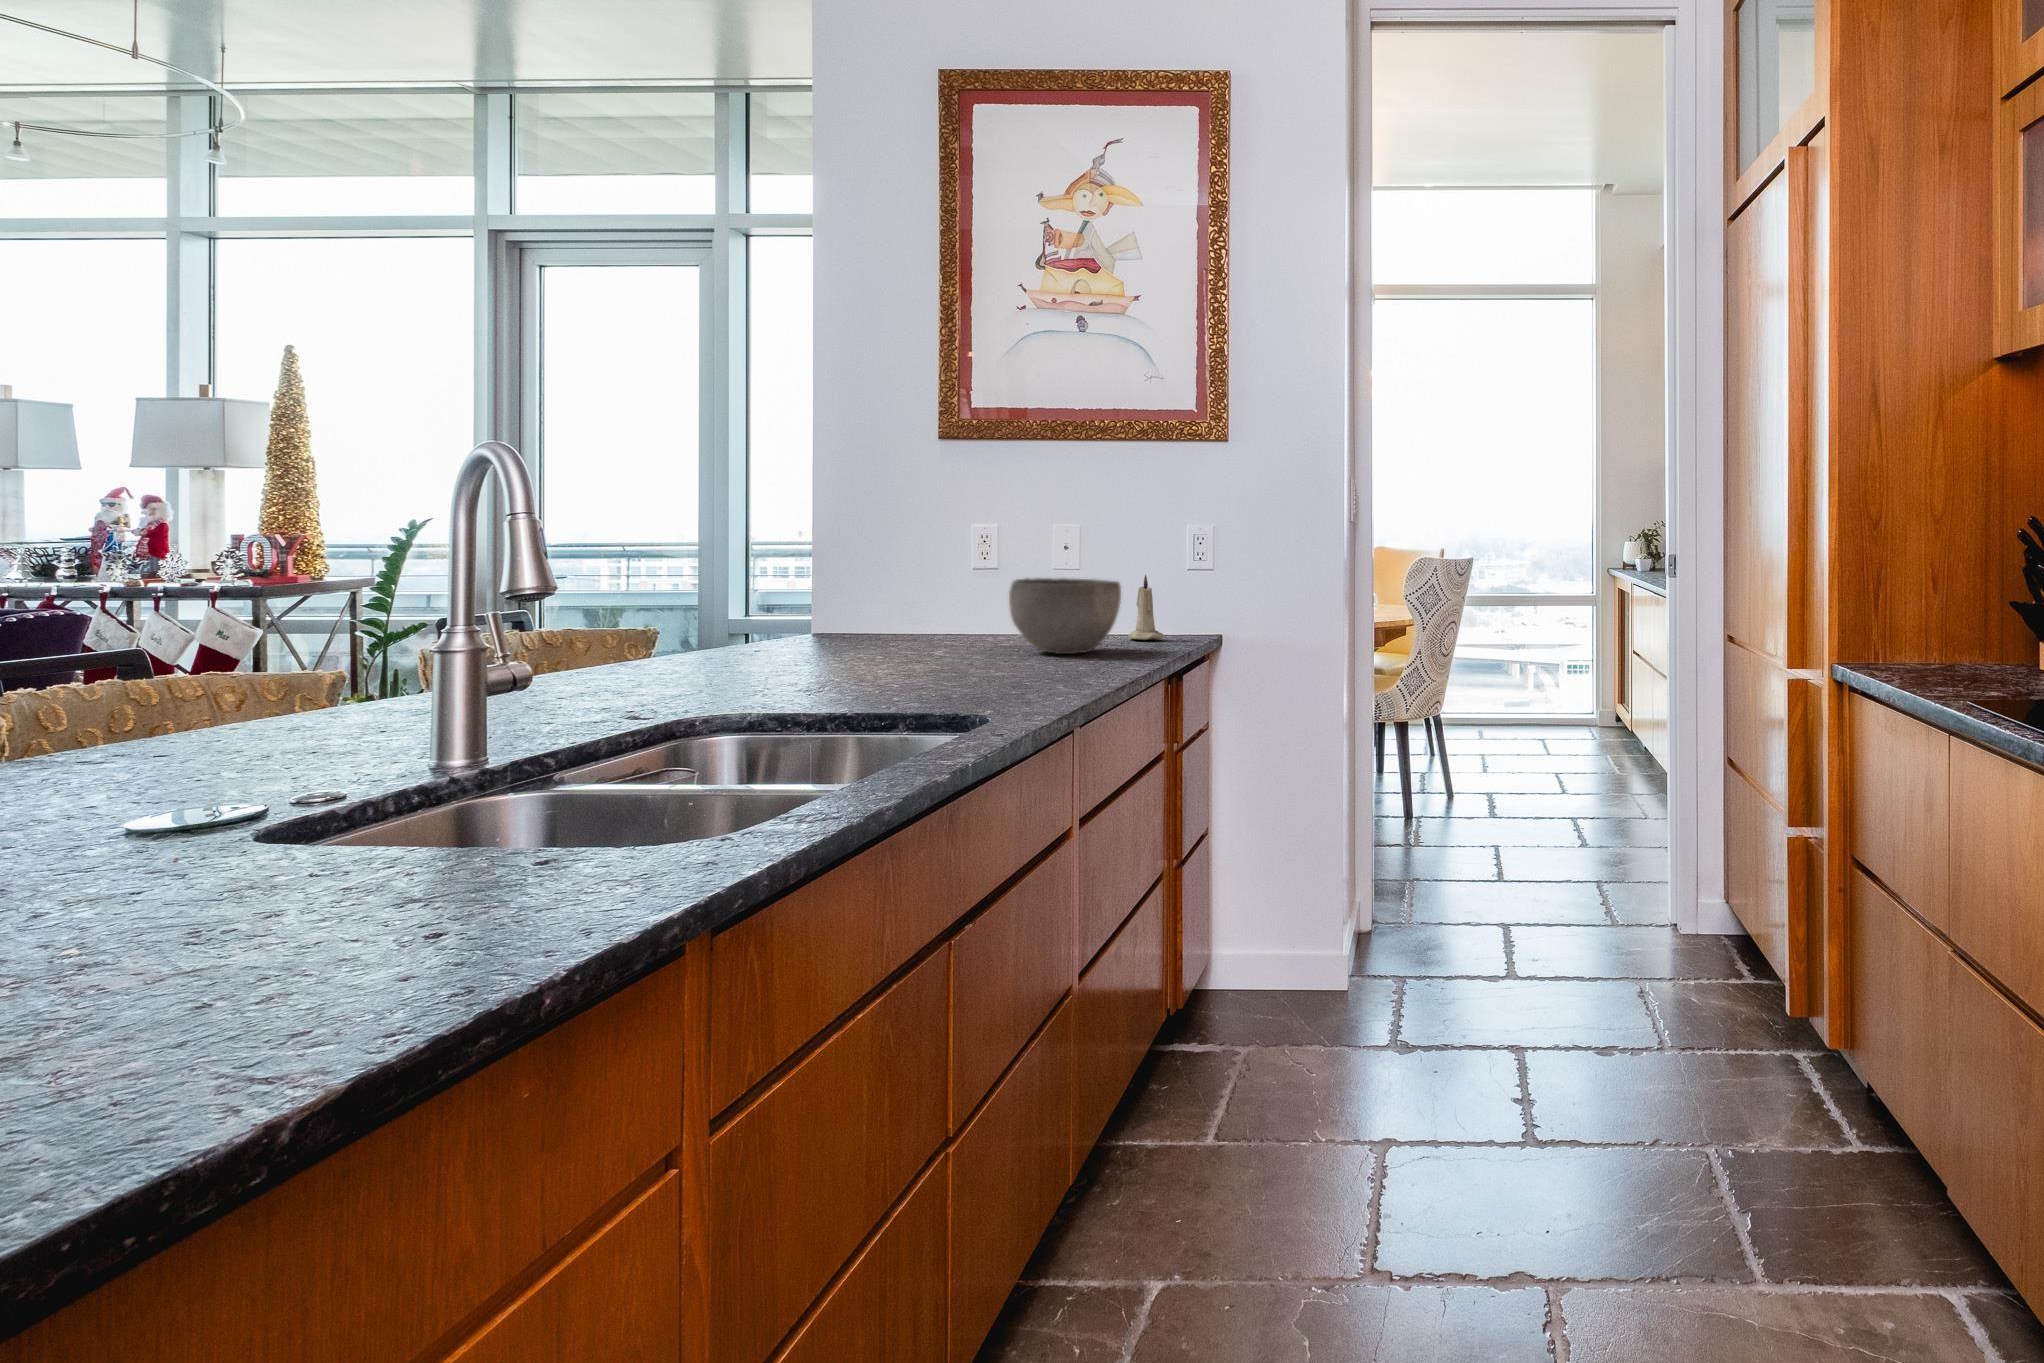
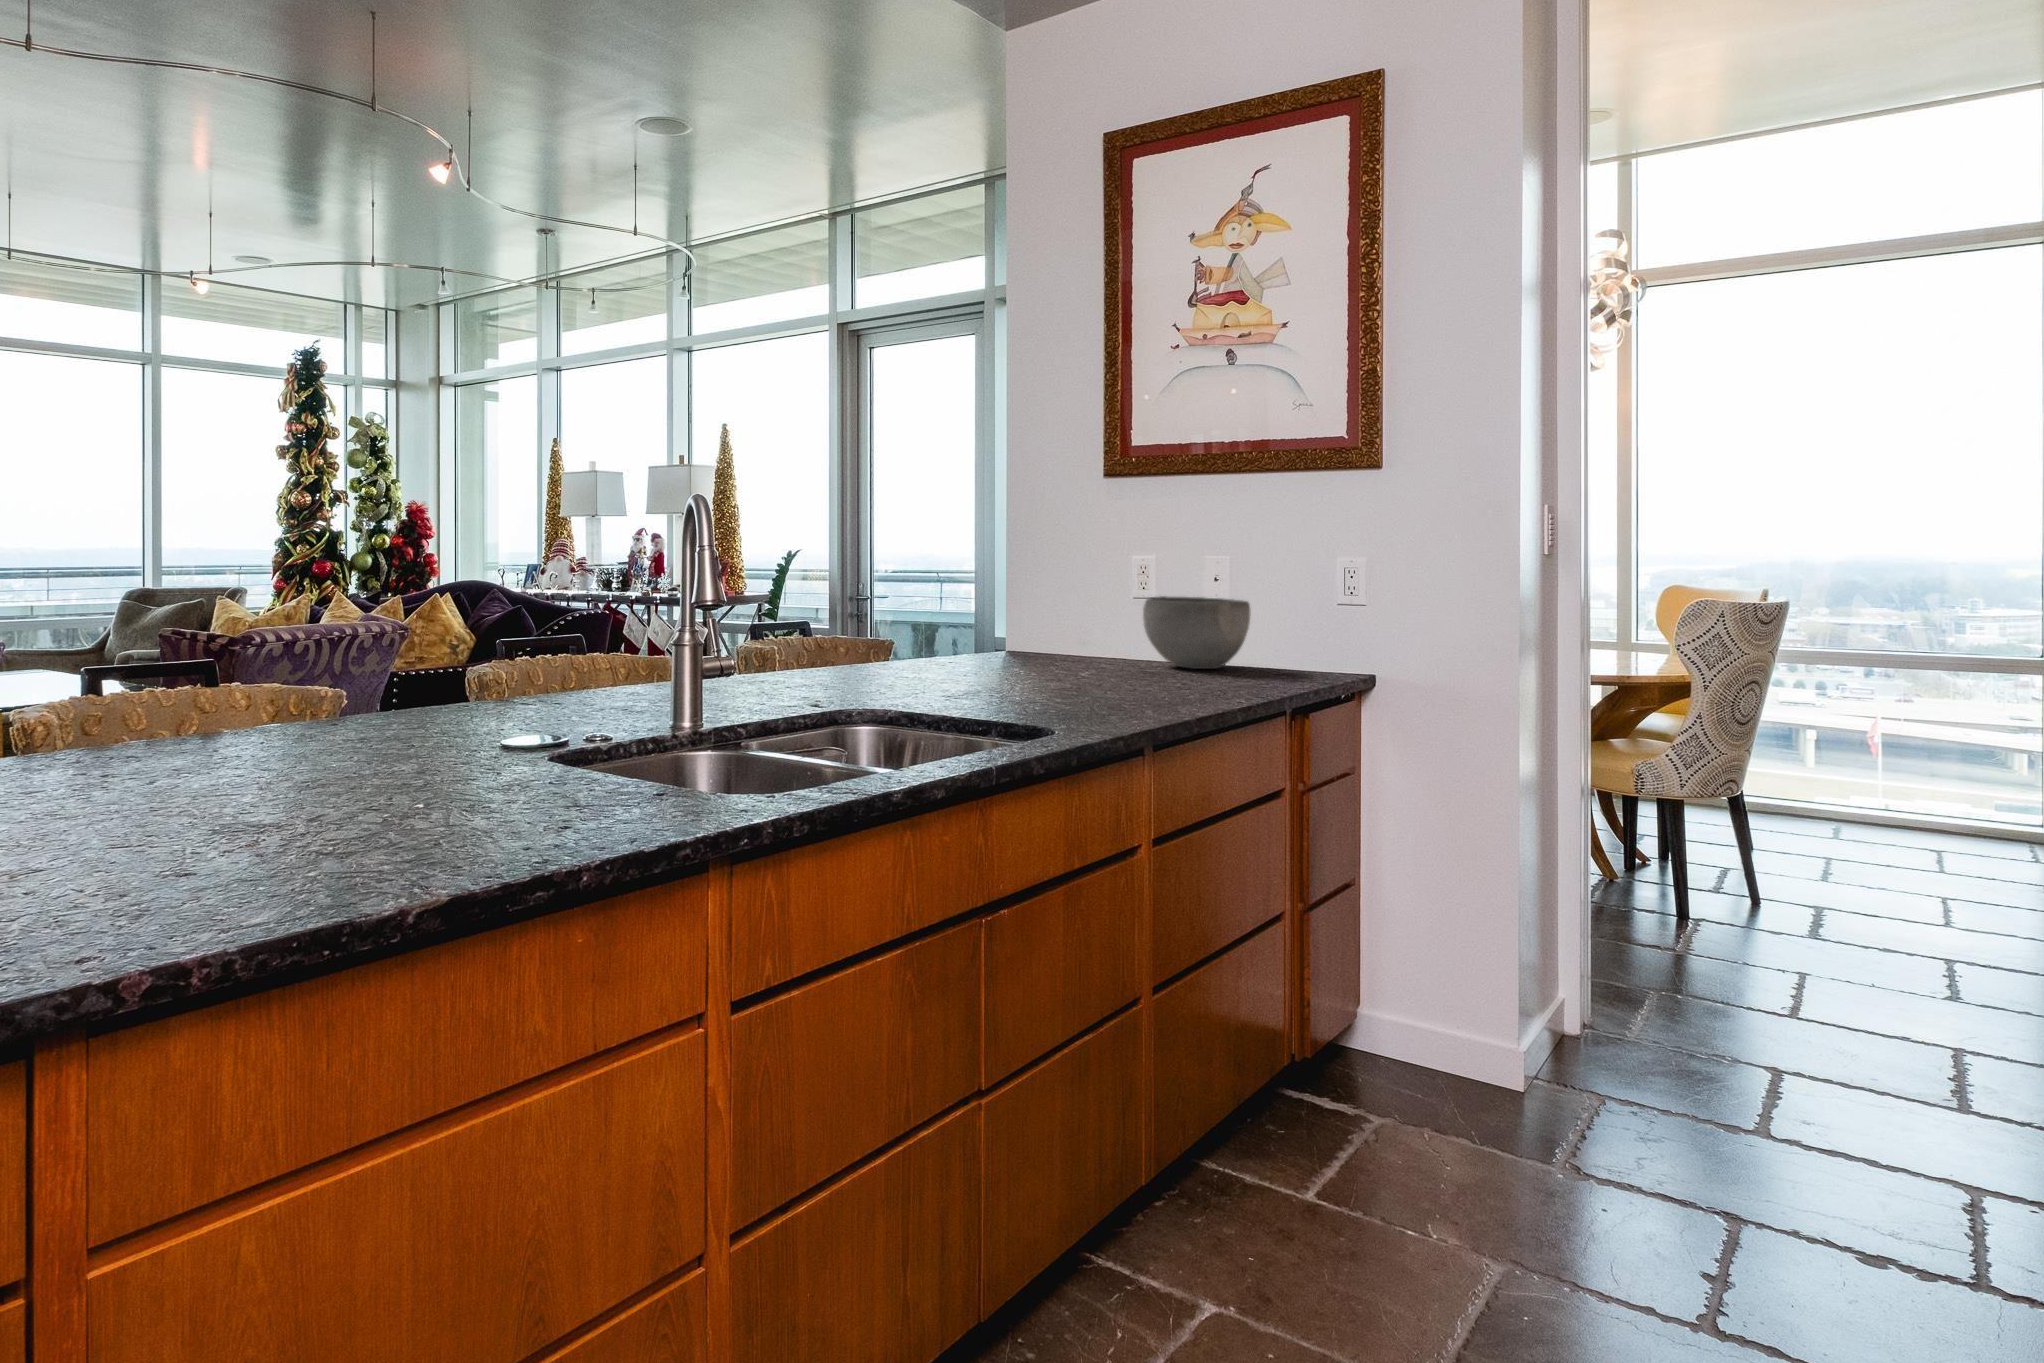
candle: present [1128,575,1164,640] -> none [1272,596,1309,660]

